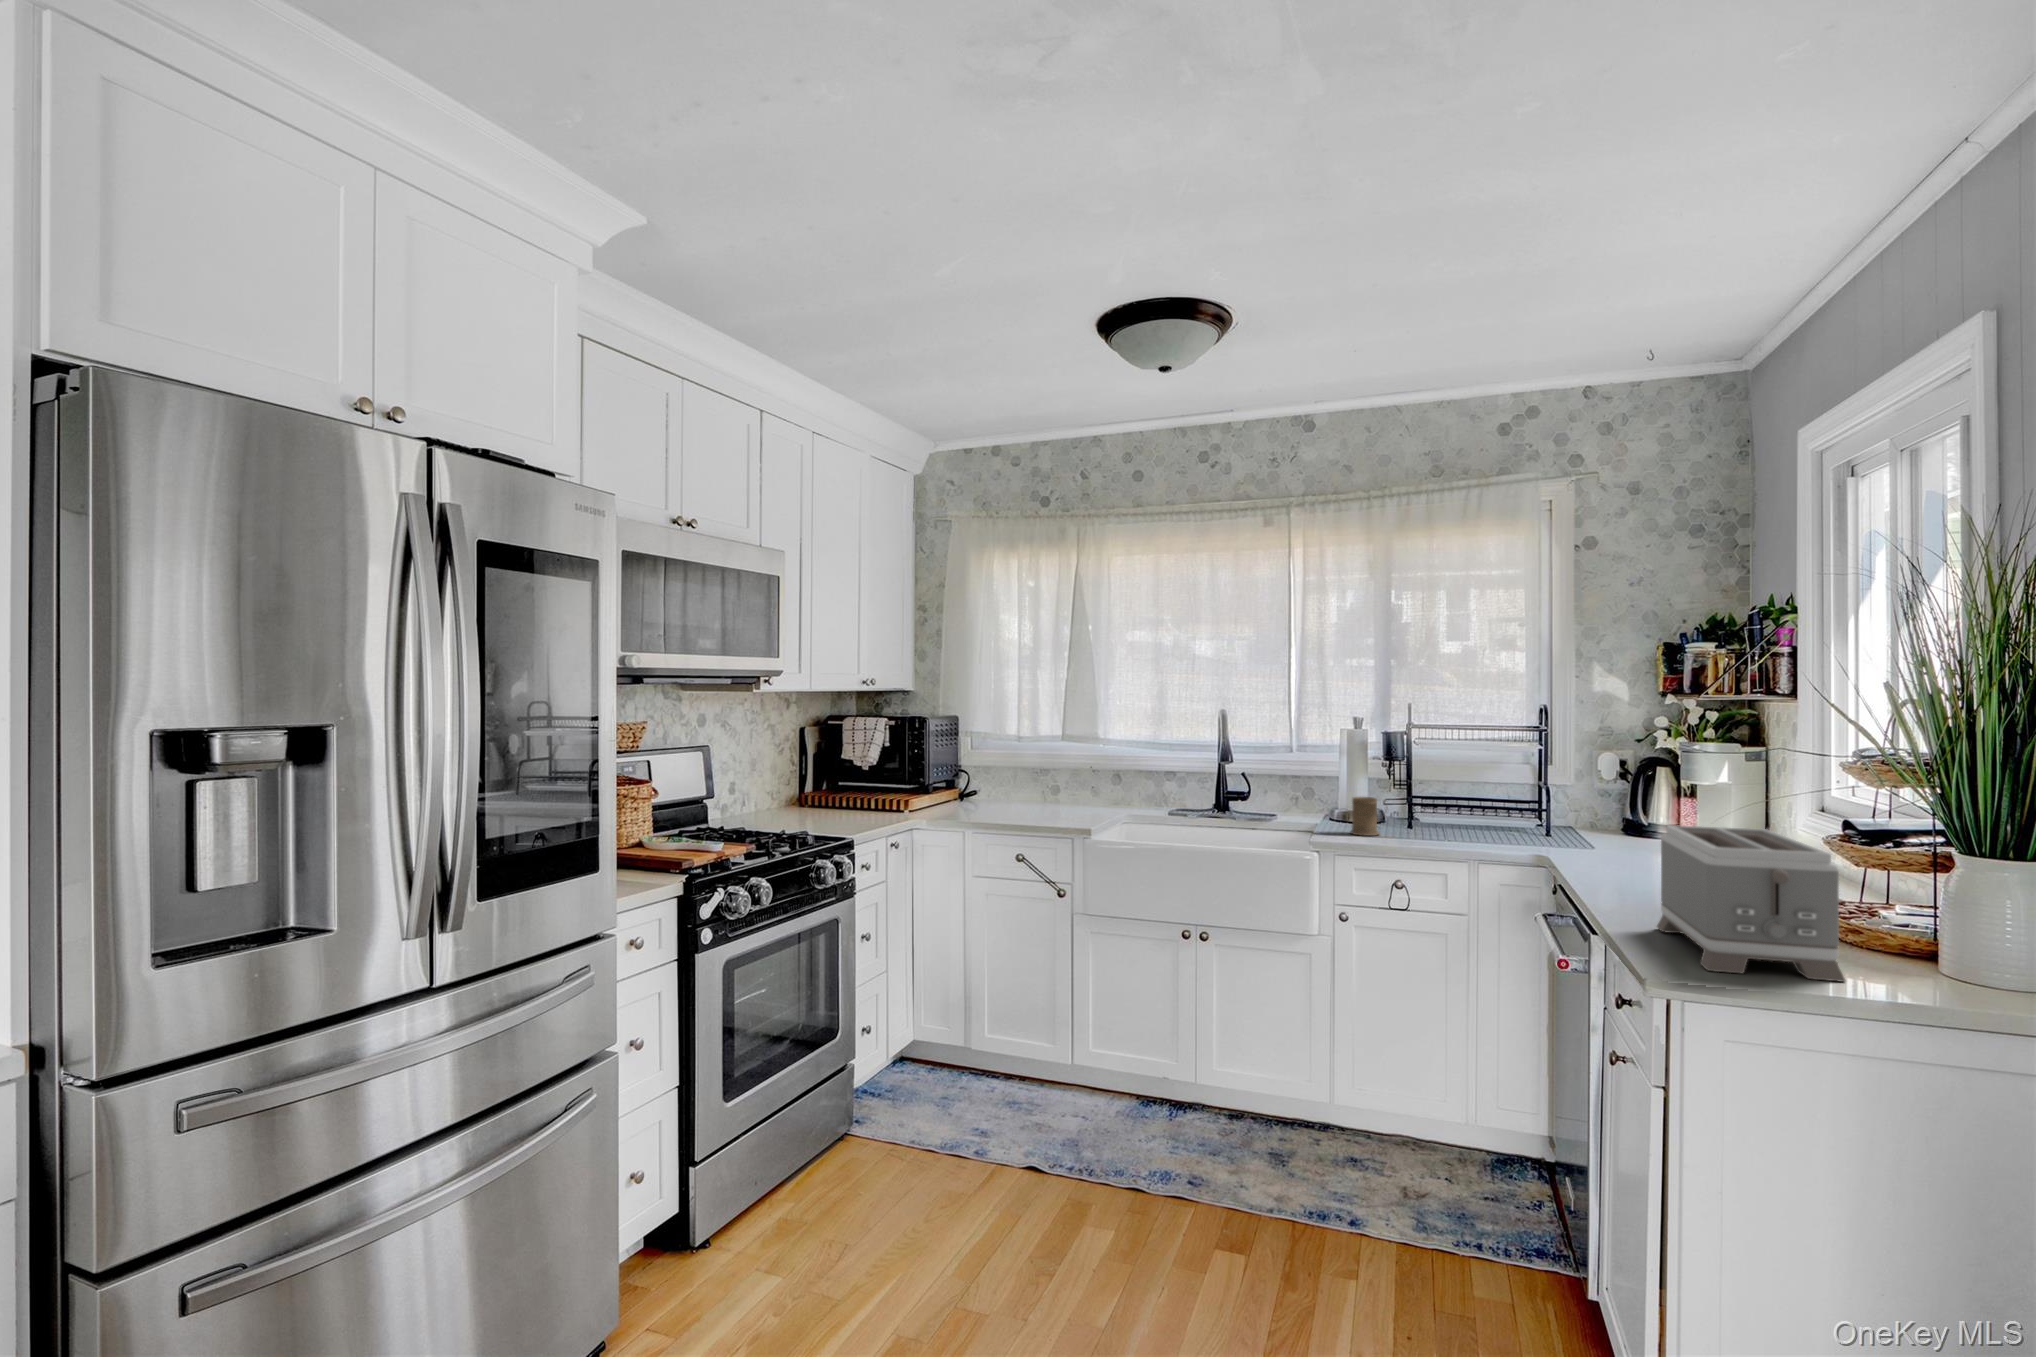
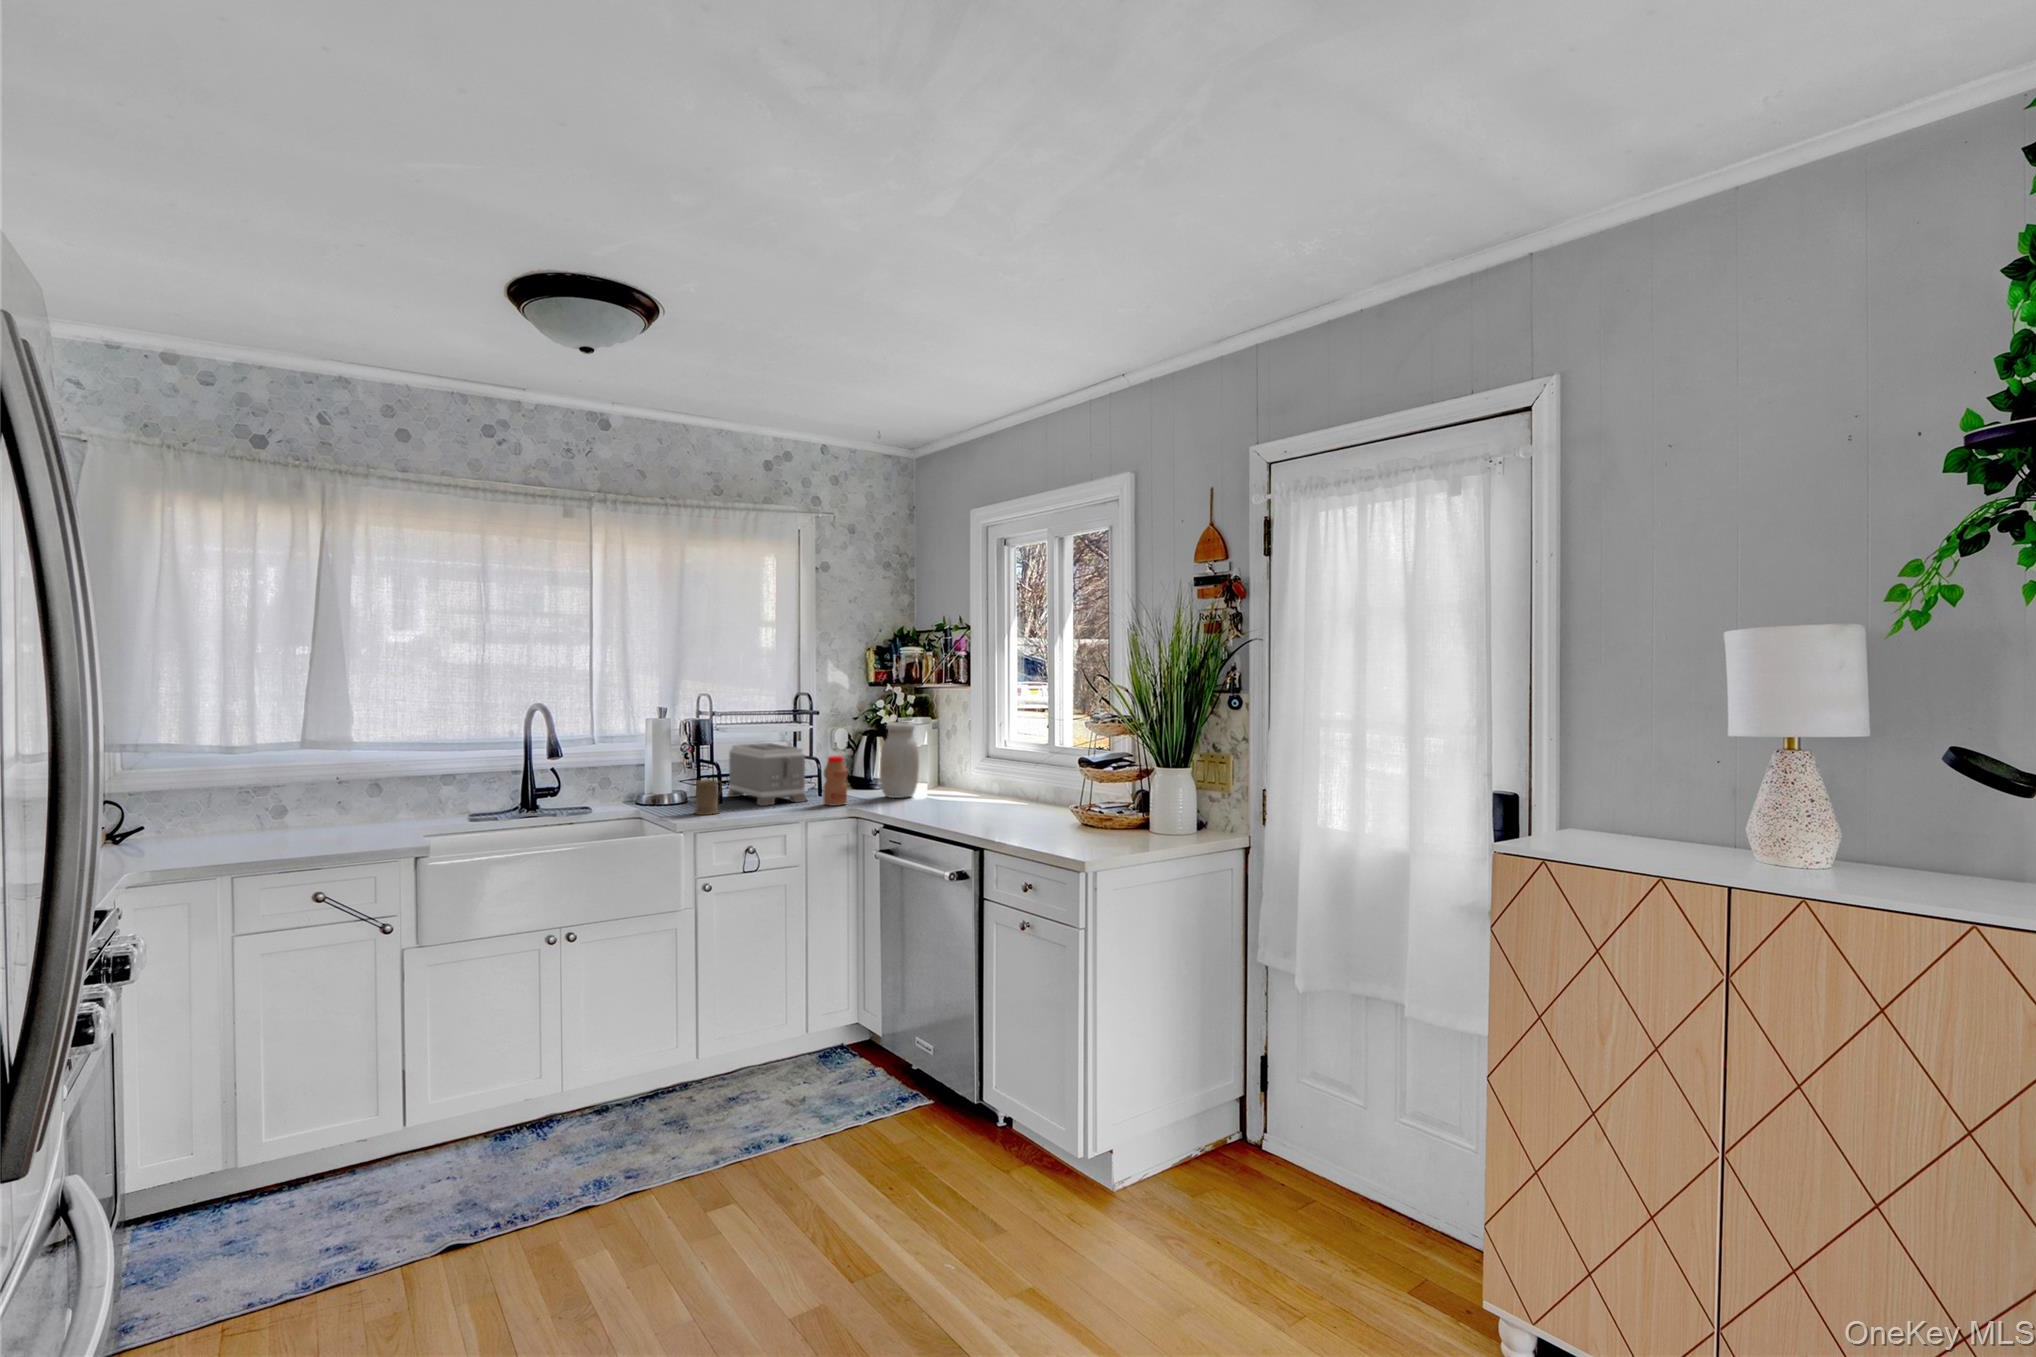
jar: none [1614,746,1681,853] -> present [879,722,919,798]
bottle: none [1514,784,1548,848] -> present [823,756,847,806]
toaster: present [1657,825,1845,982] -> present [727,743,807,806]

